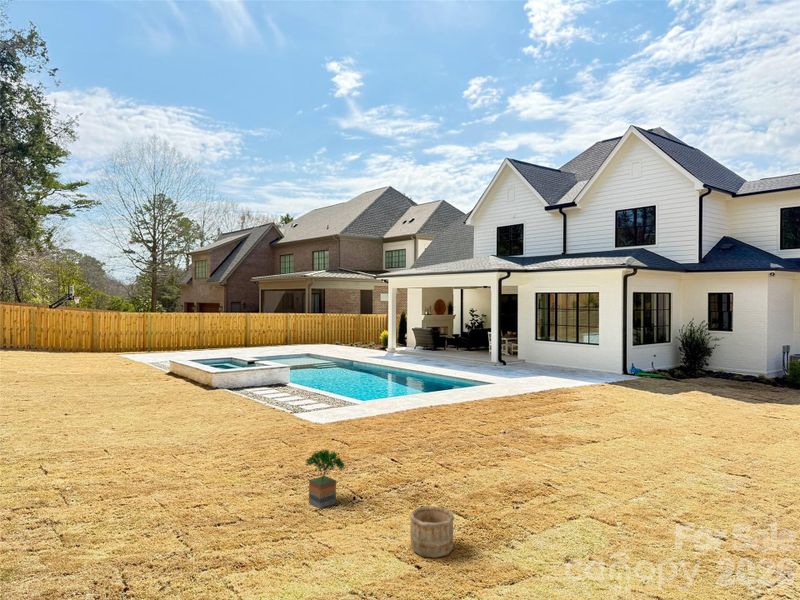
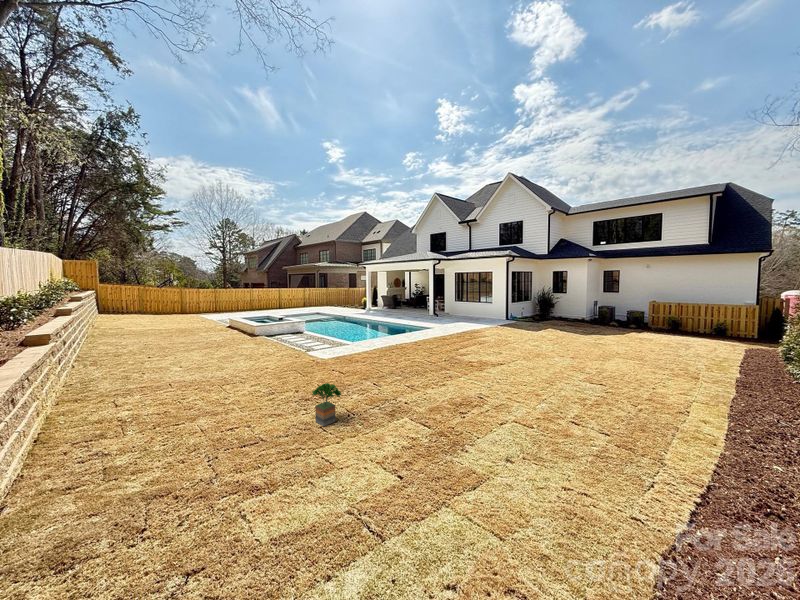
wooden bucket: present [409,506,454,558] -> none [391,426,426,468]

